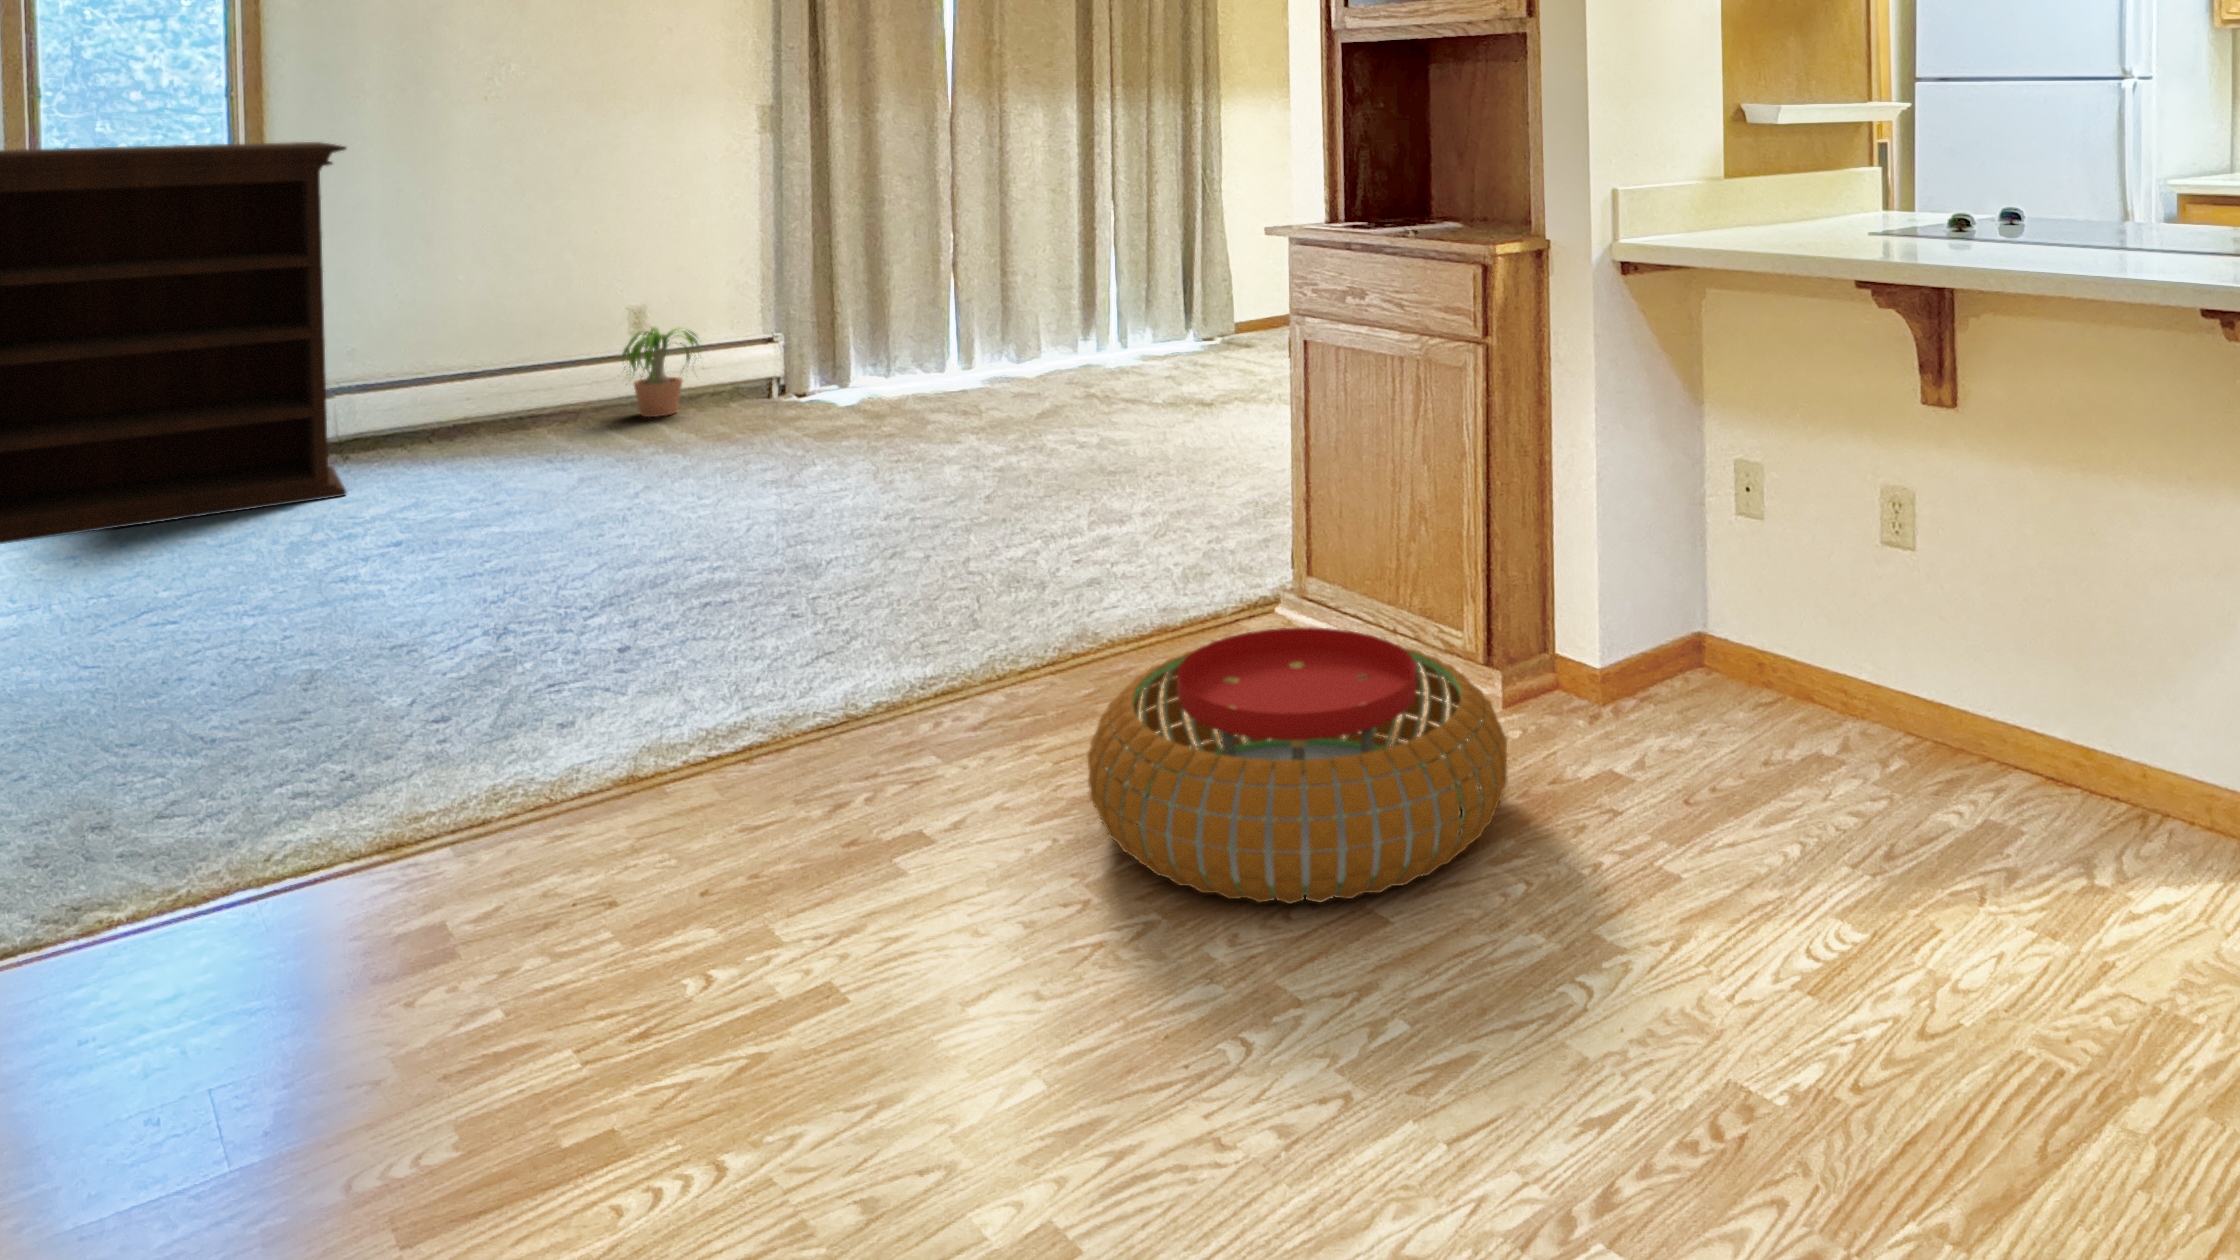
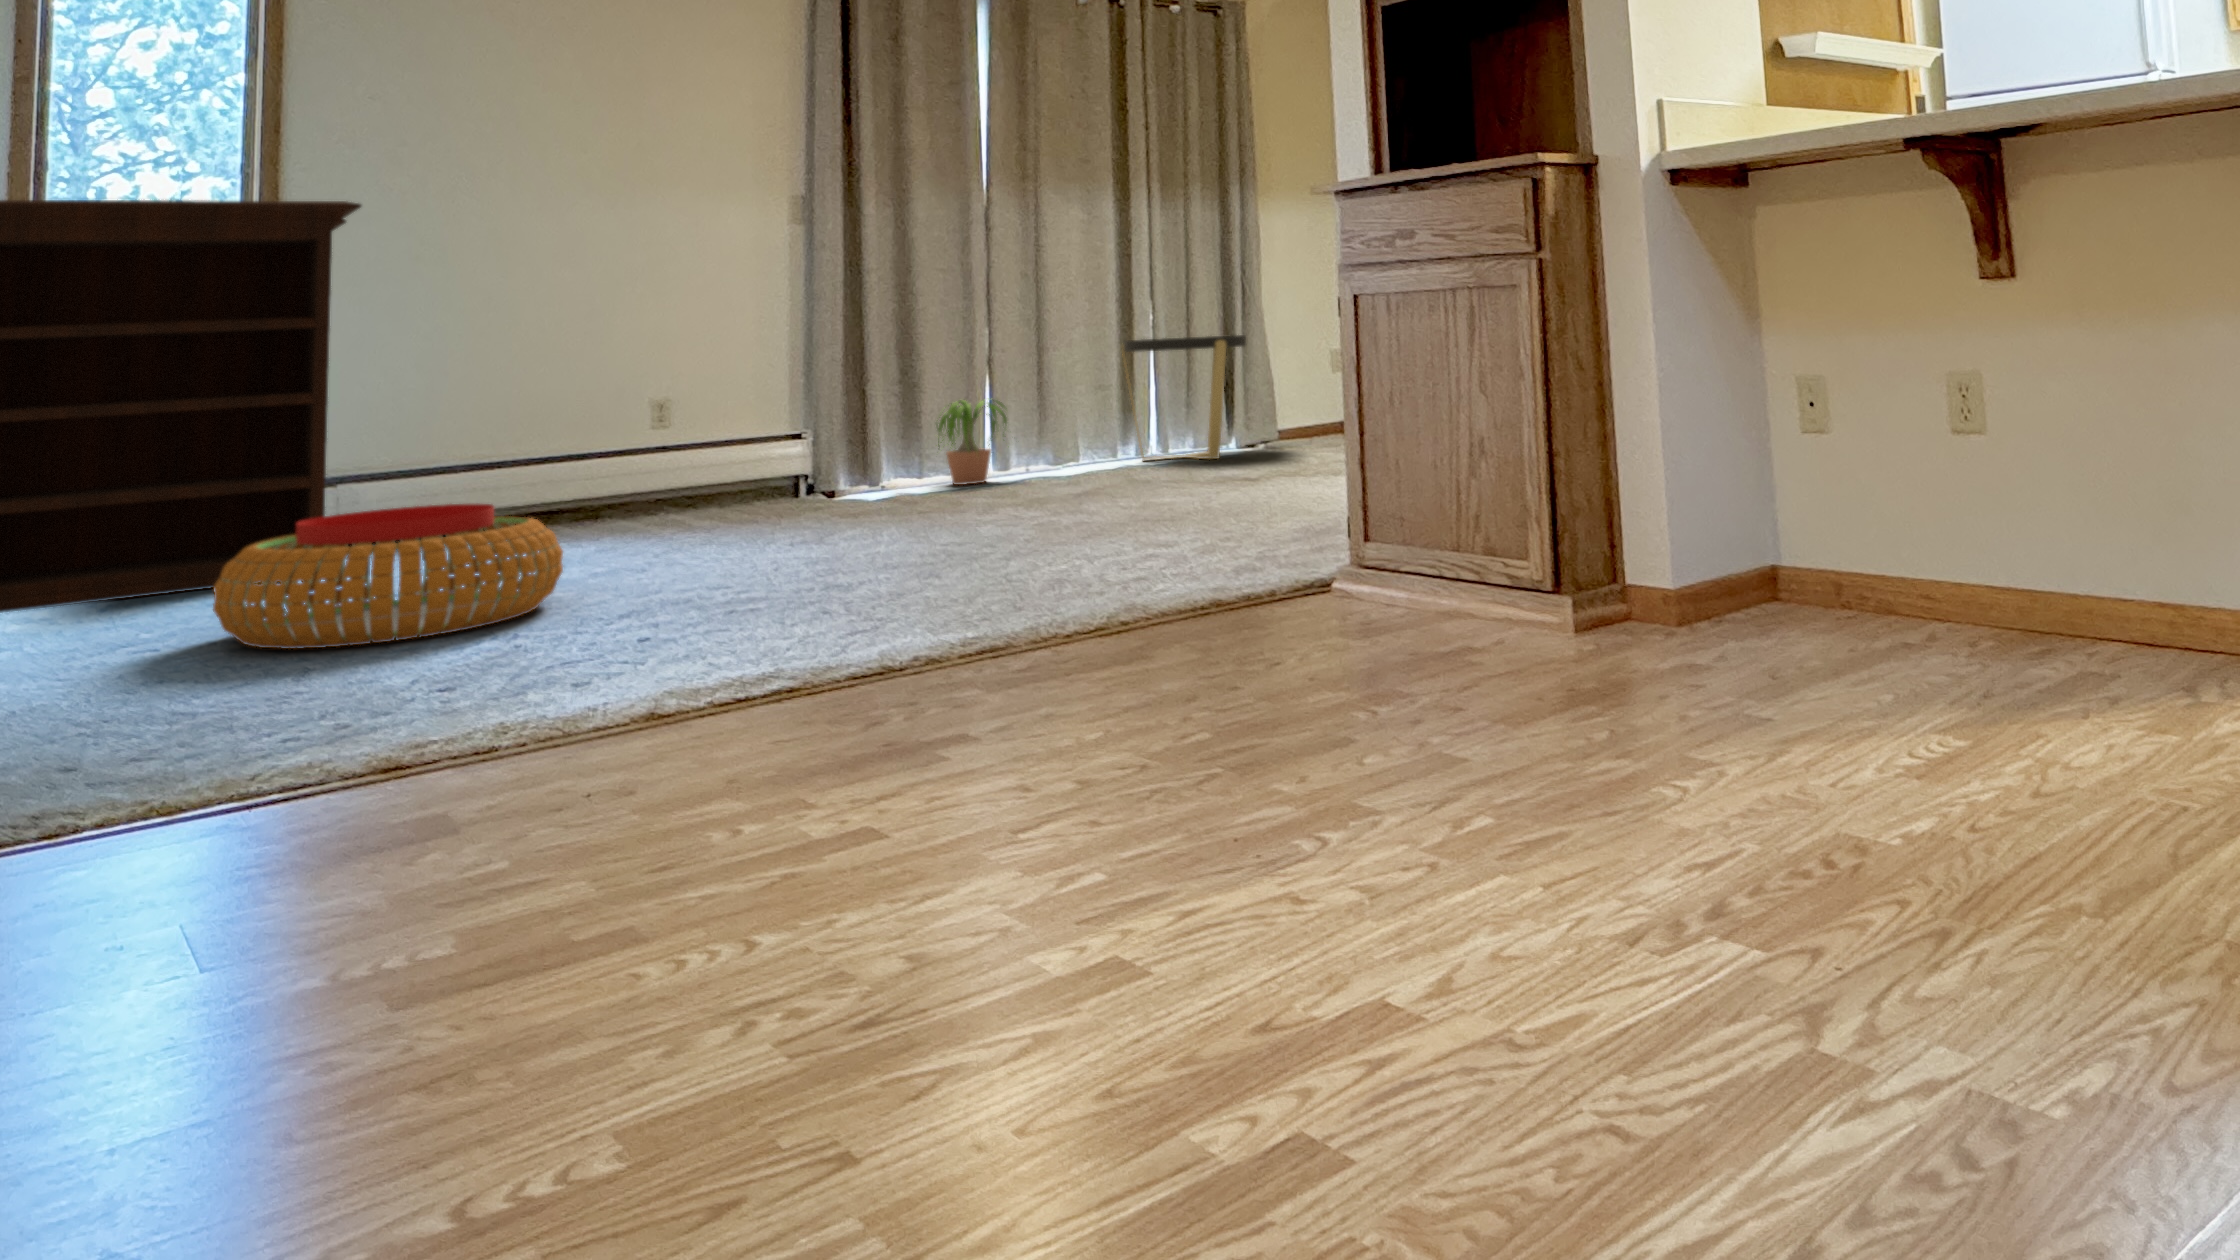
side table: none [1086,237,1207,362] -> present [1122,335,1246,460]
potted plant: present [622,327,701,417] -> present [937,398,1007,485]
pouf: present [1088,627,1508,904] -> present [213,504,563,649]

